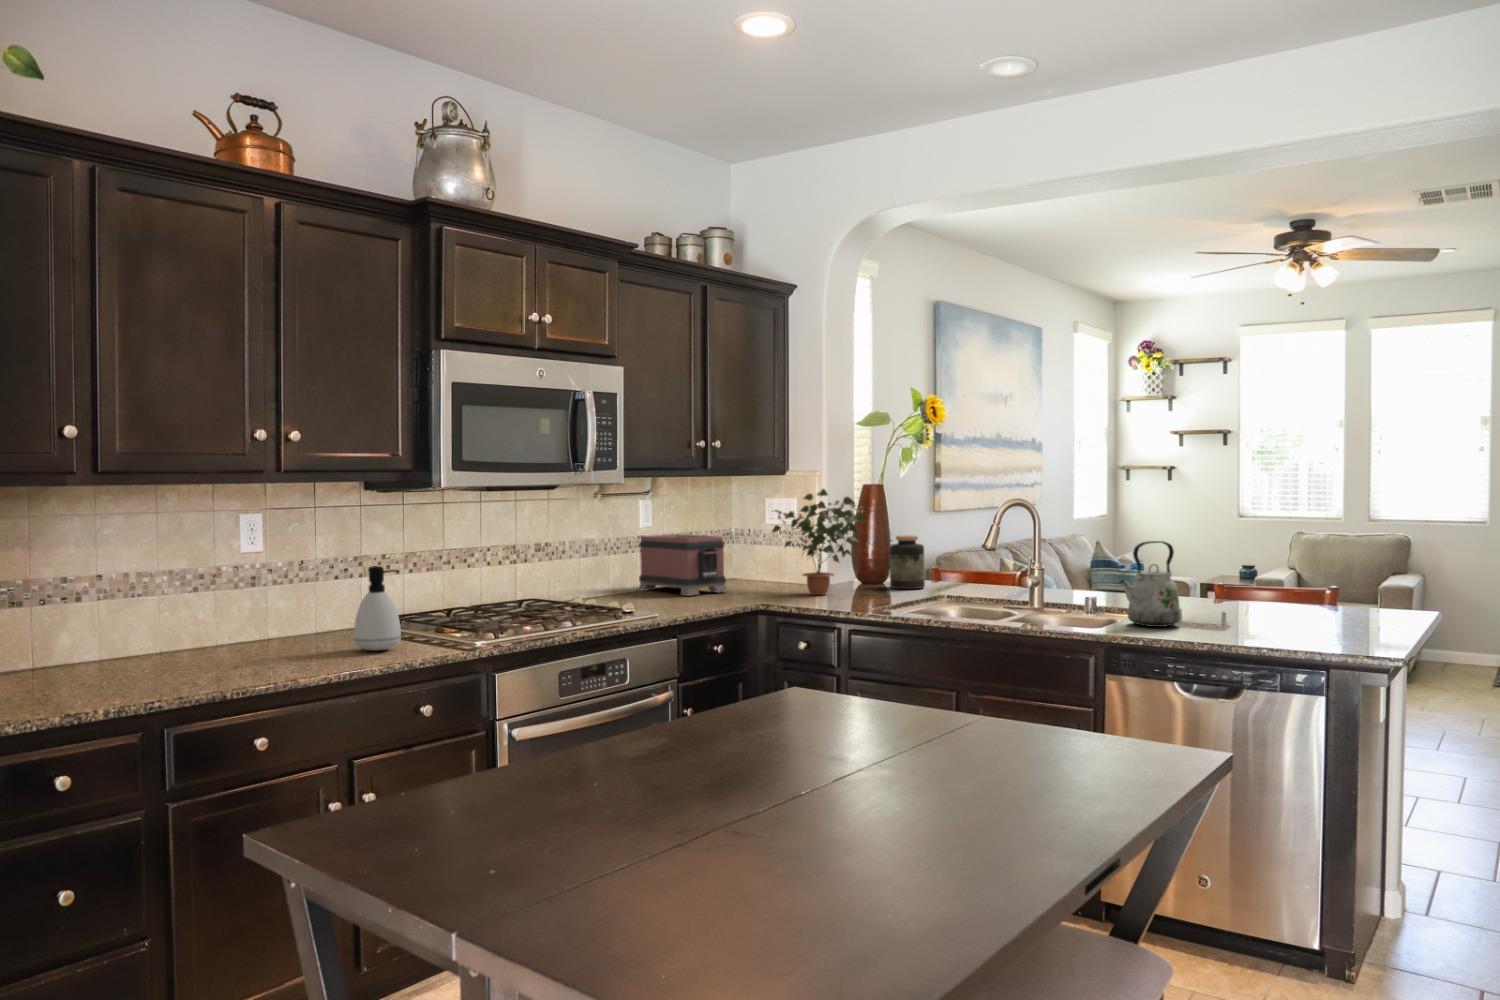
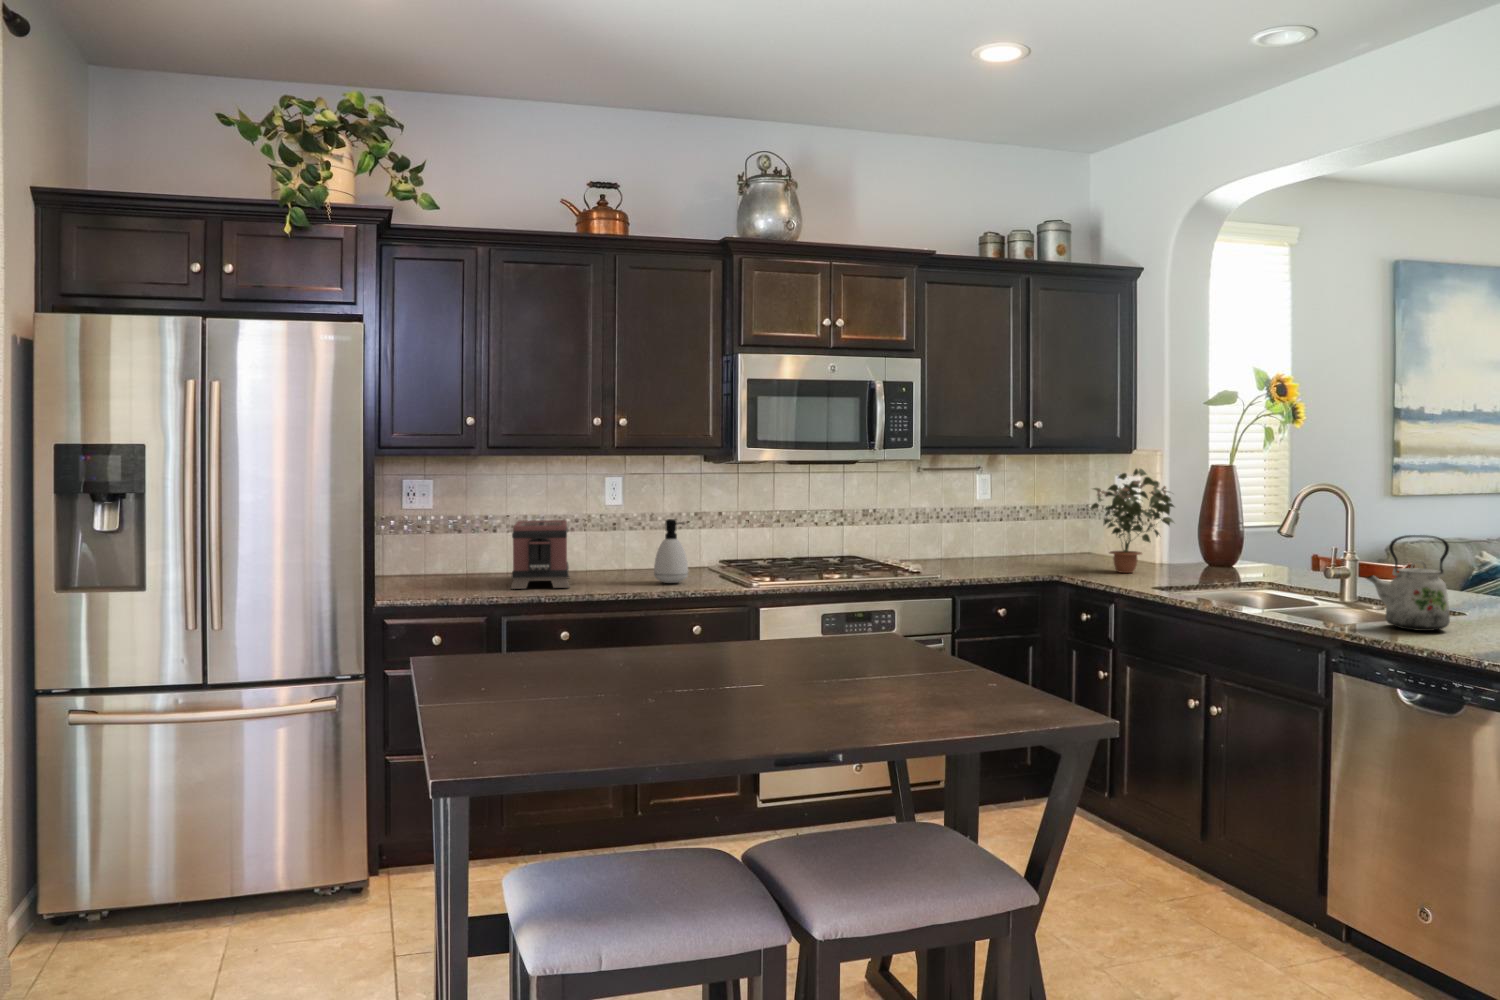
toaster: present [638,534,727,596] -> present [511,520,570,589]
jar: present [890,535,925,589] -> none [1218,519,1257,575]

